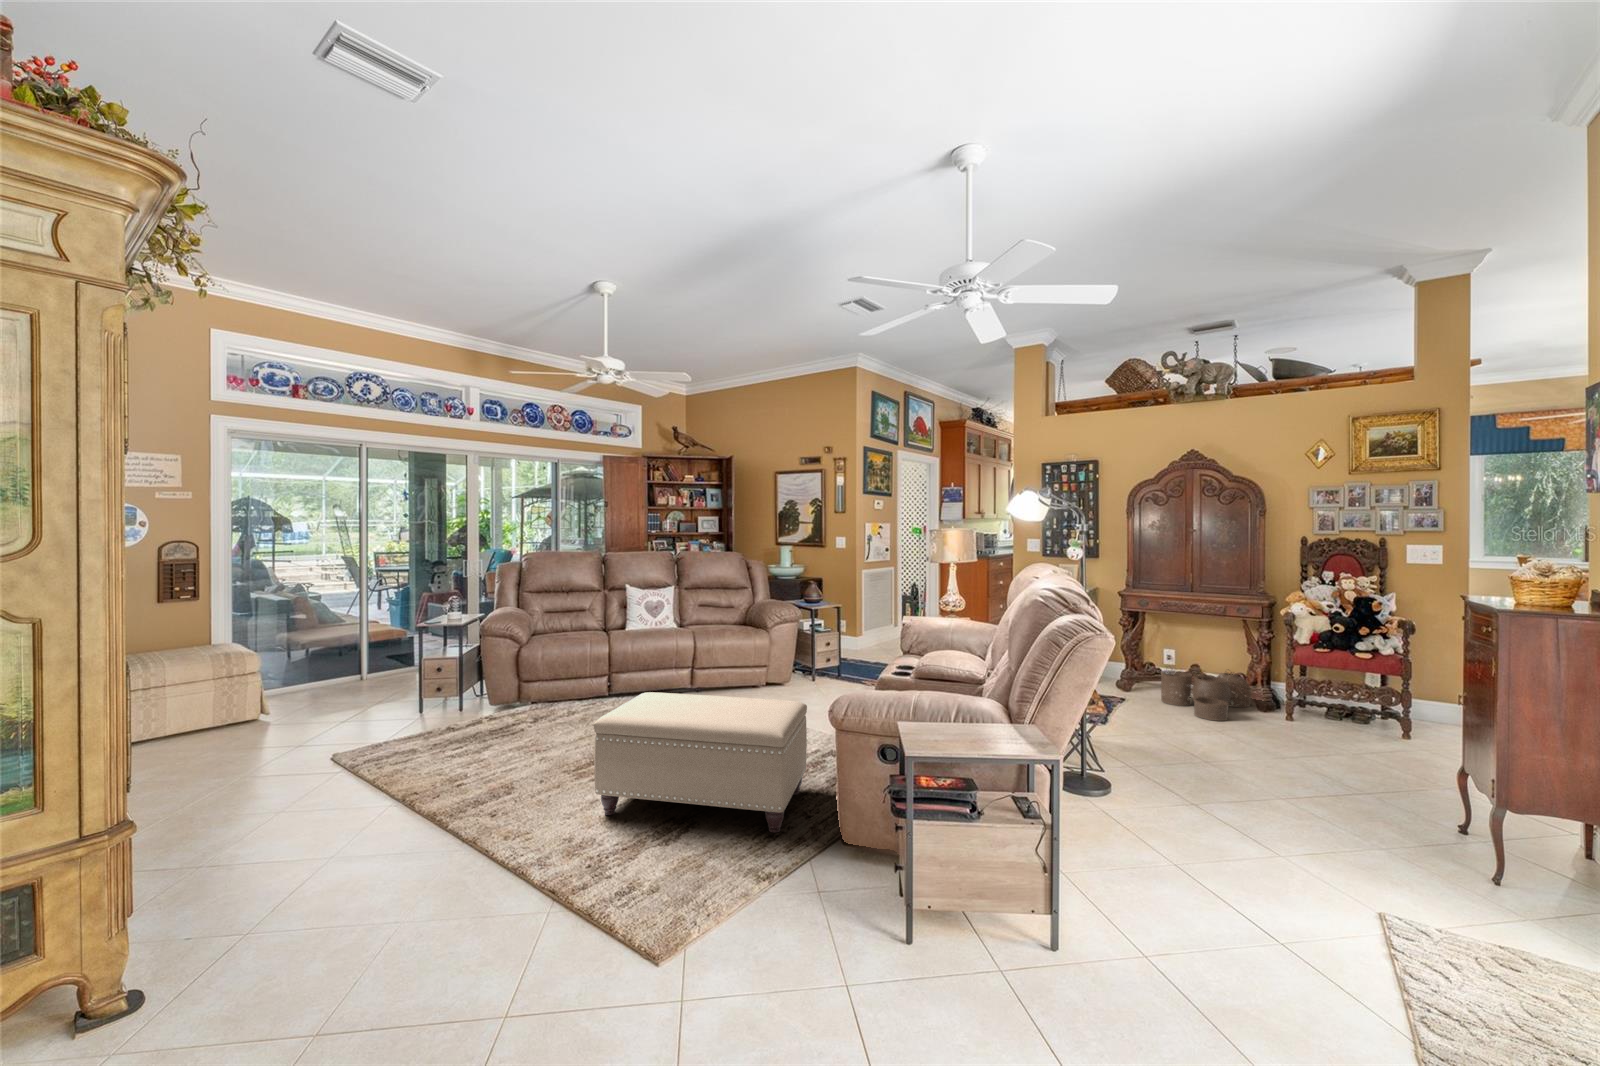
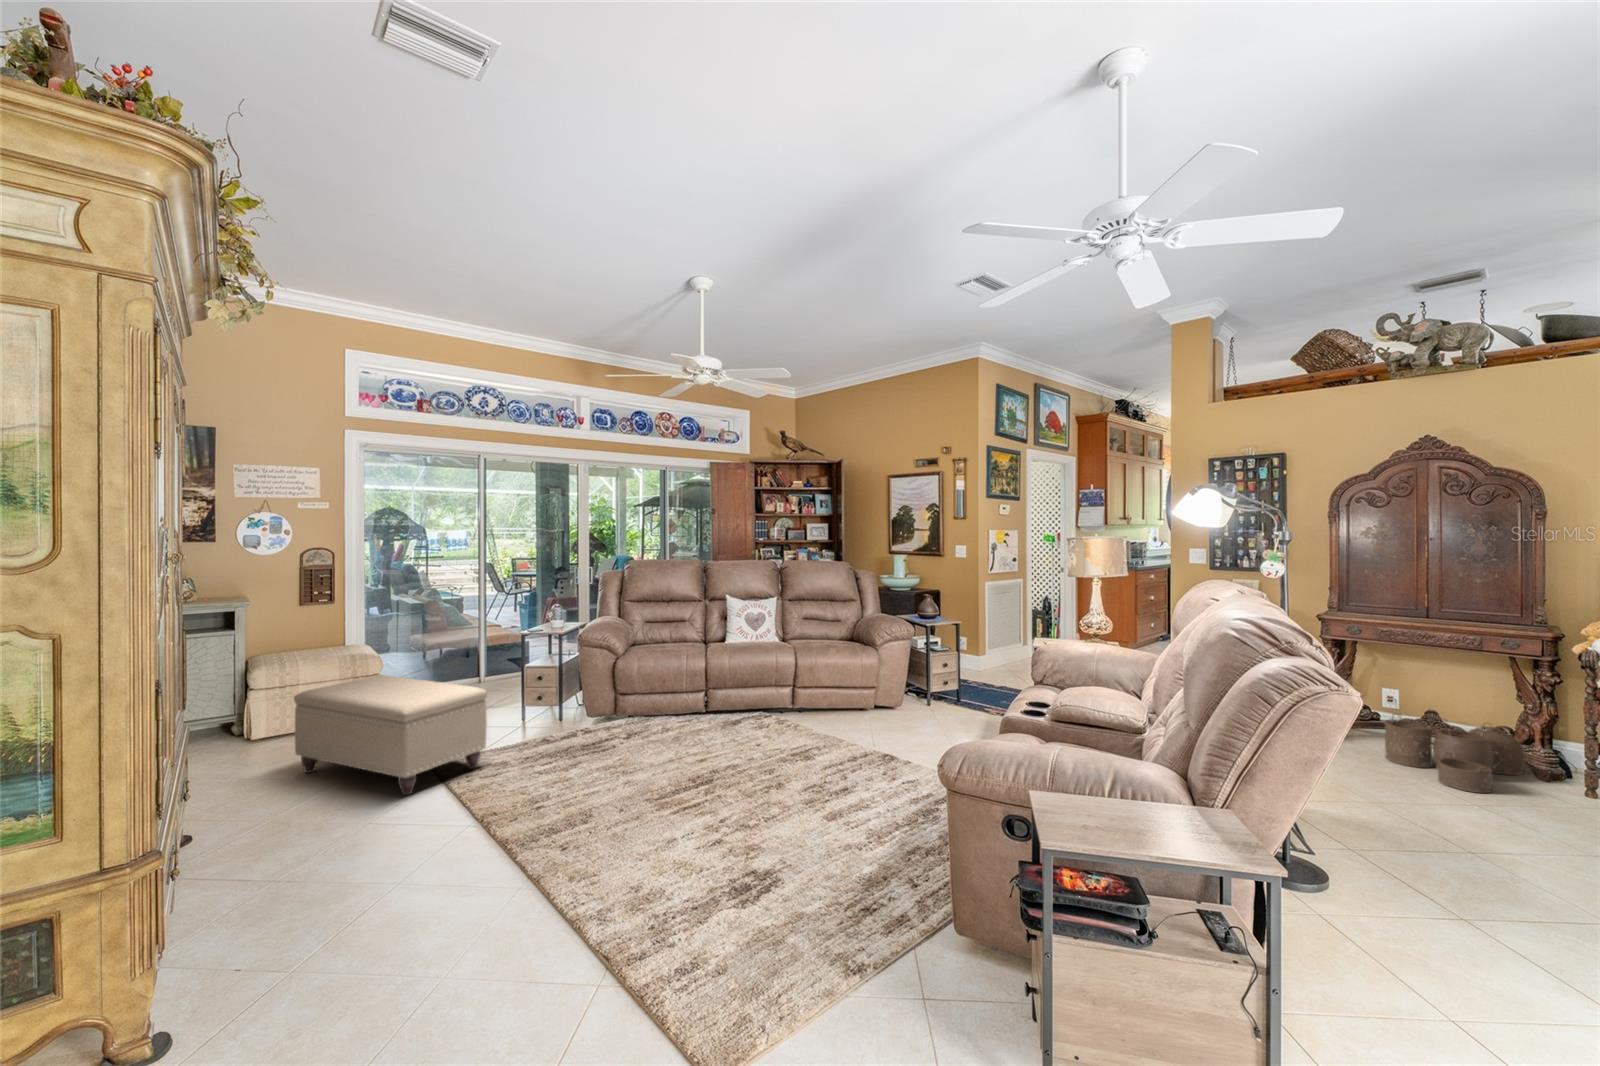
ottoman: present [594,692,807,833] -> present [294,675,487,795]

